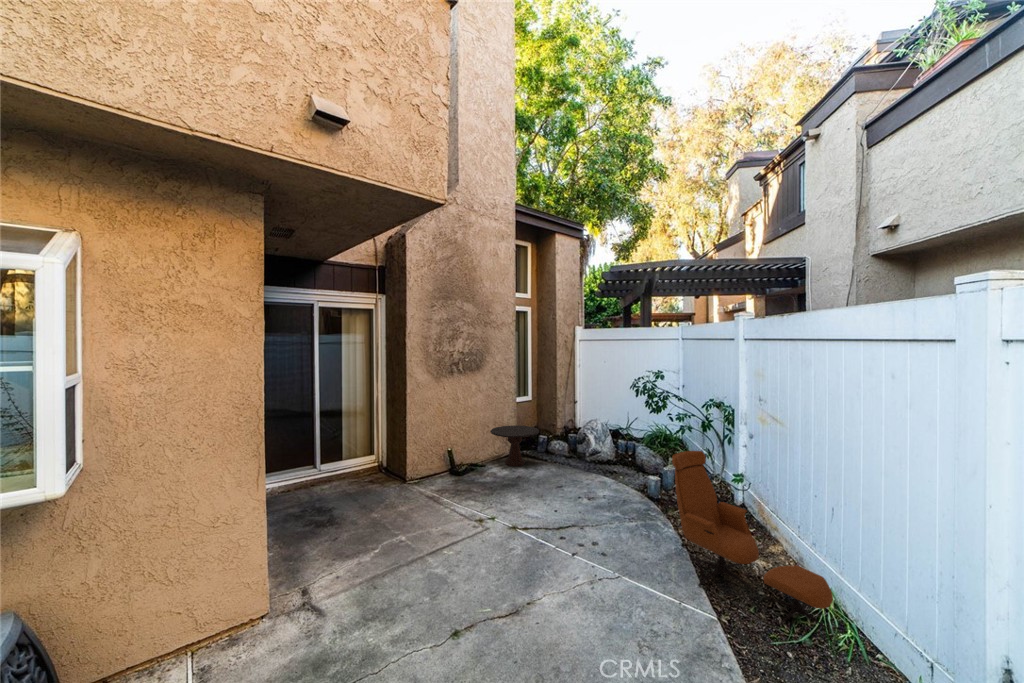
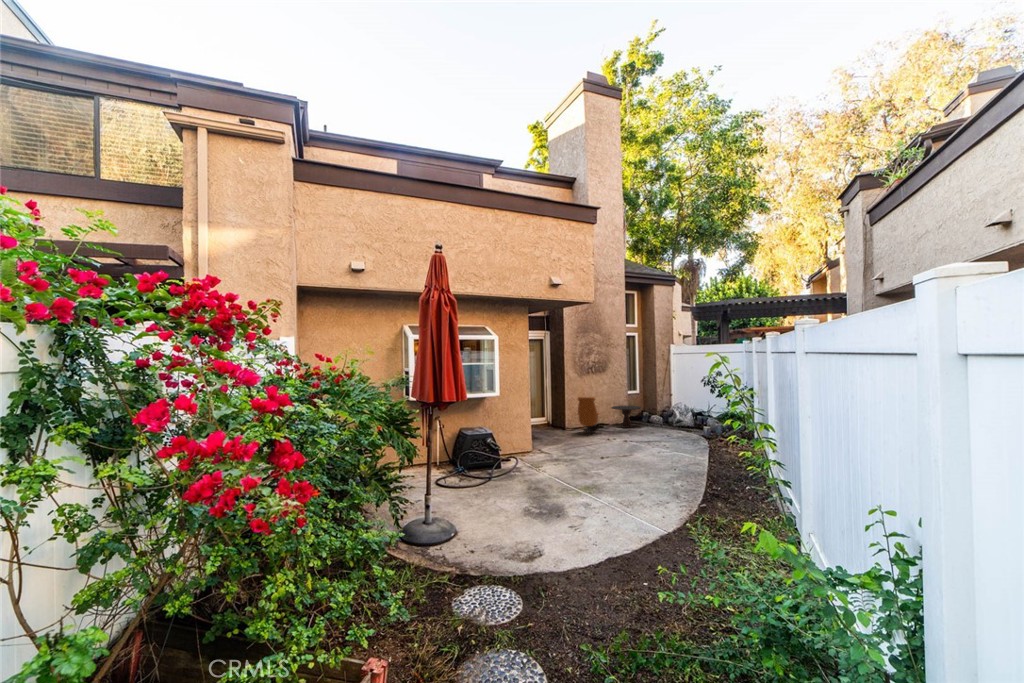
lounge chair: present [672,451,833,630] -> present [578,397,599,434]

